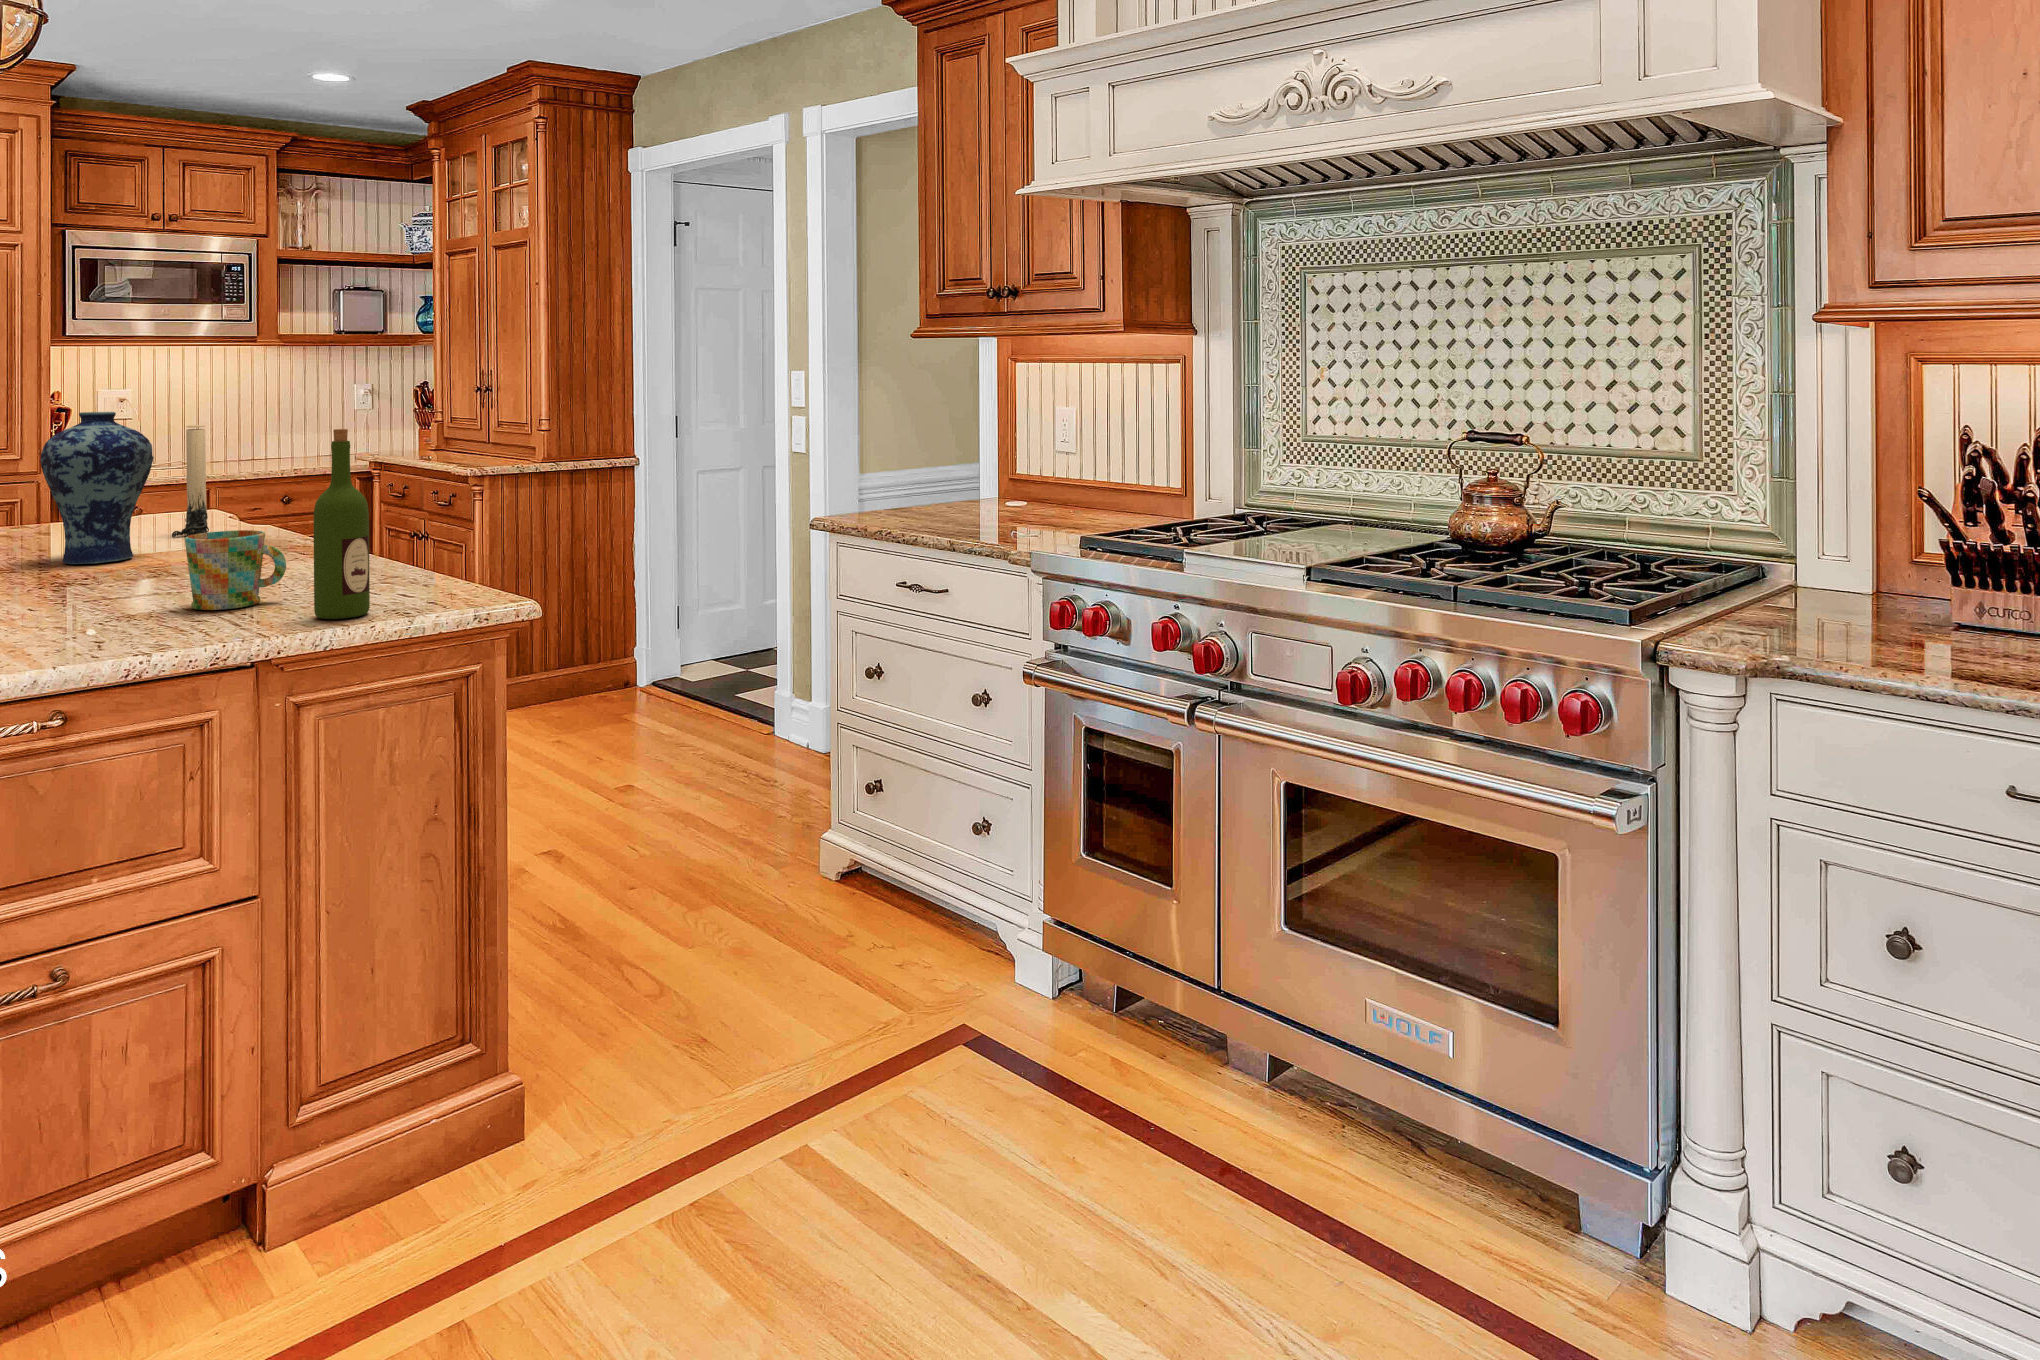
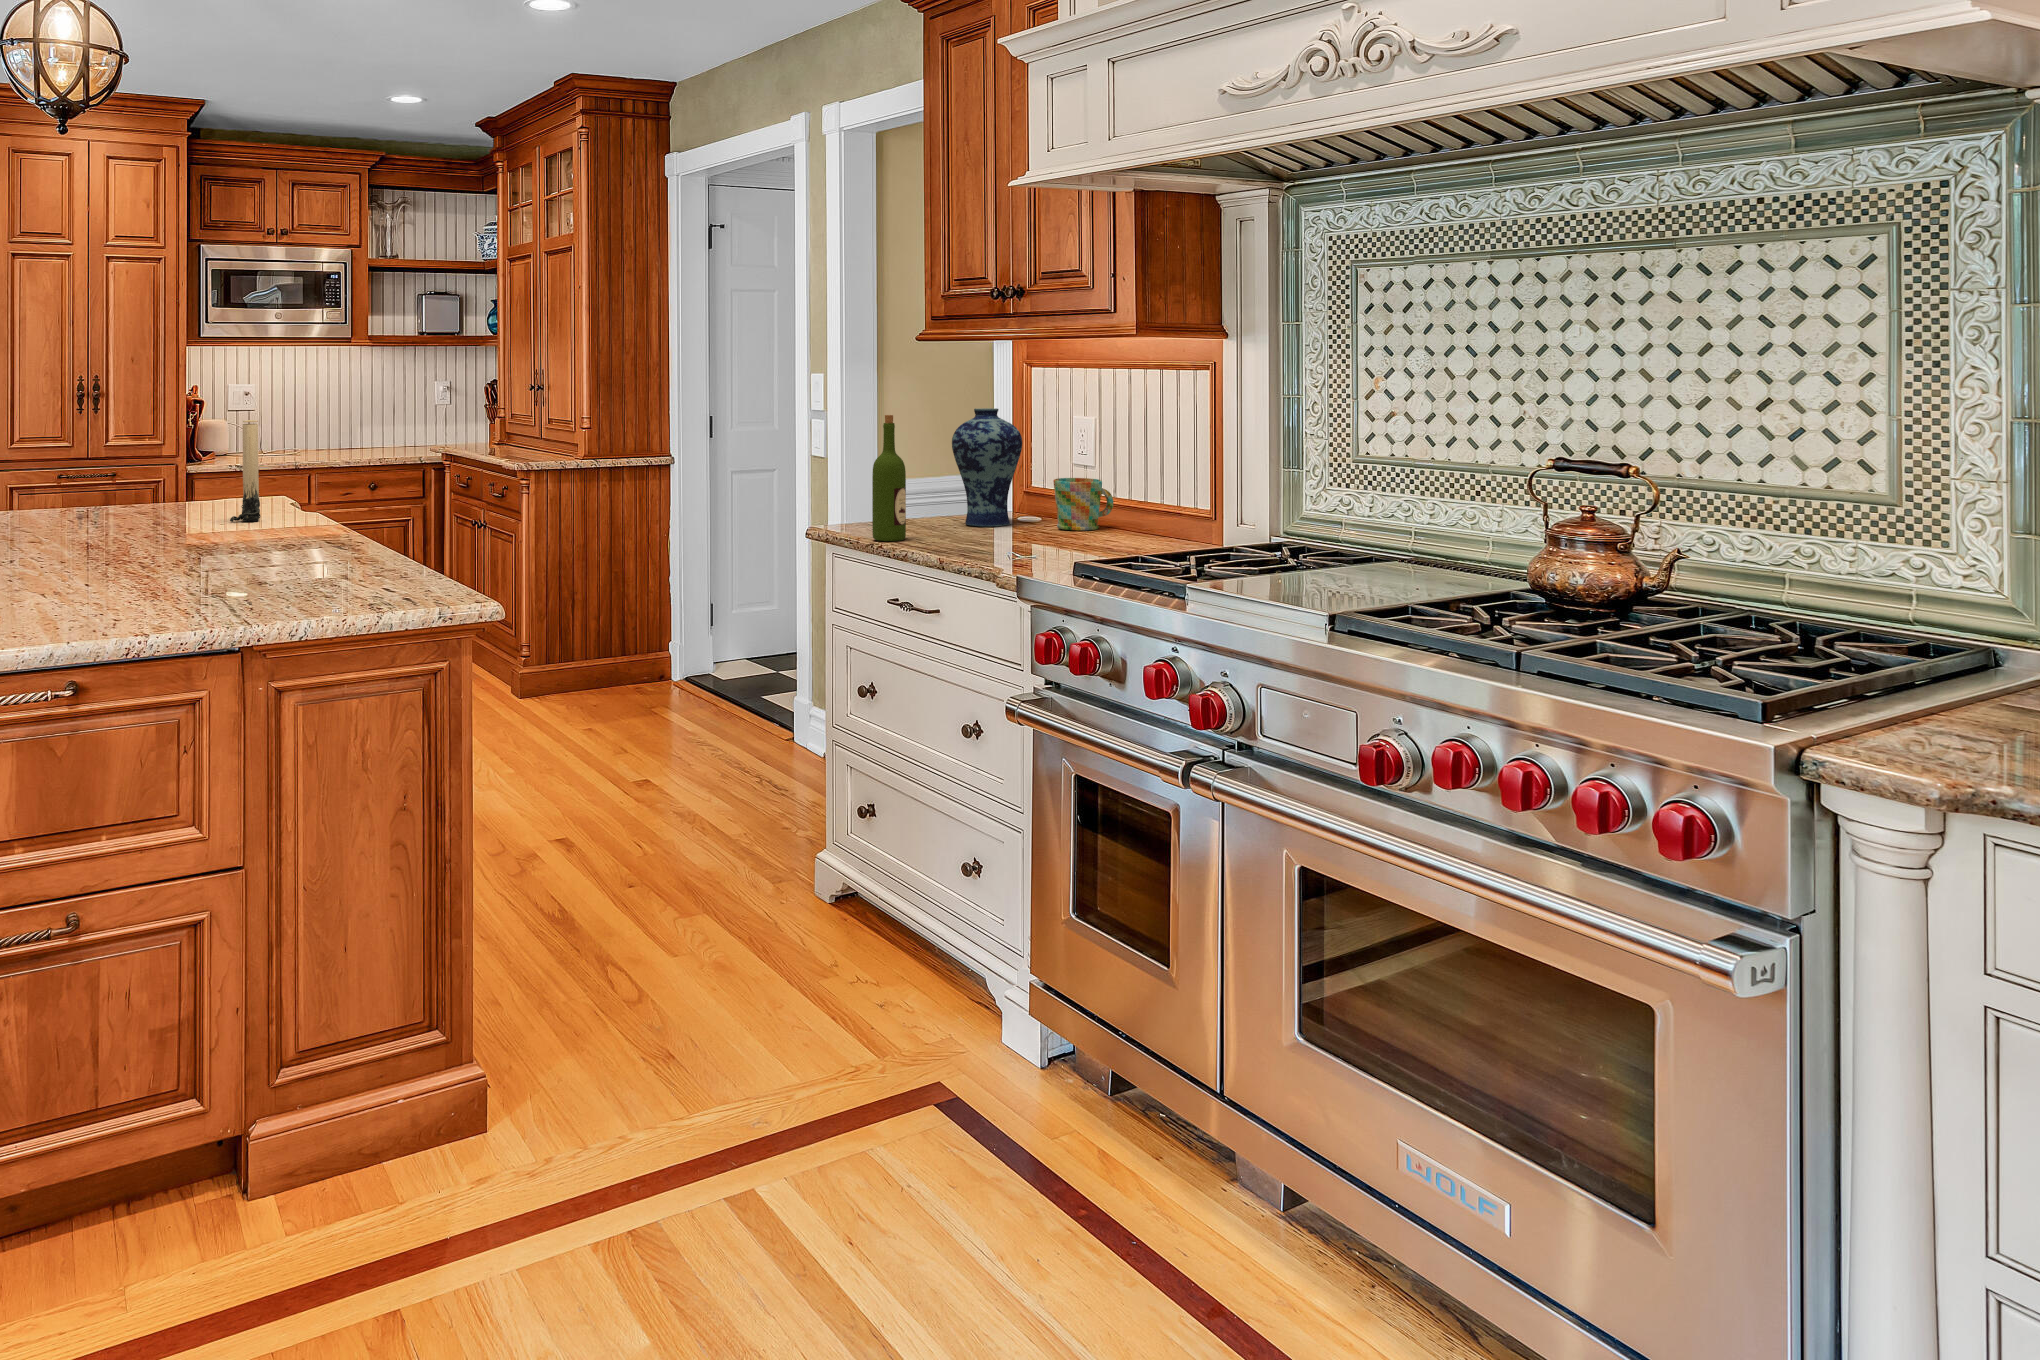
vase: present [40,412,154,564] -> present [952,408,1022,526]
wine bottle: present [313,429,370,619] -> present [872,415,906,541]
mug: present [185,530,286,610] -> present [1053,478,1113,530]

